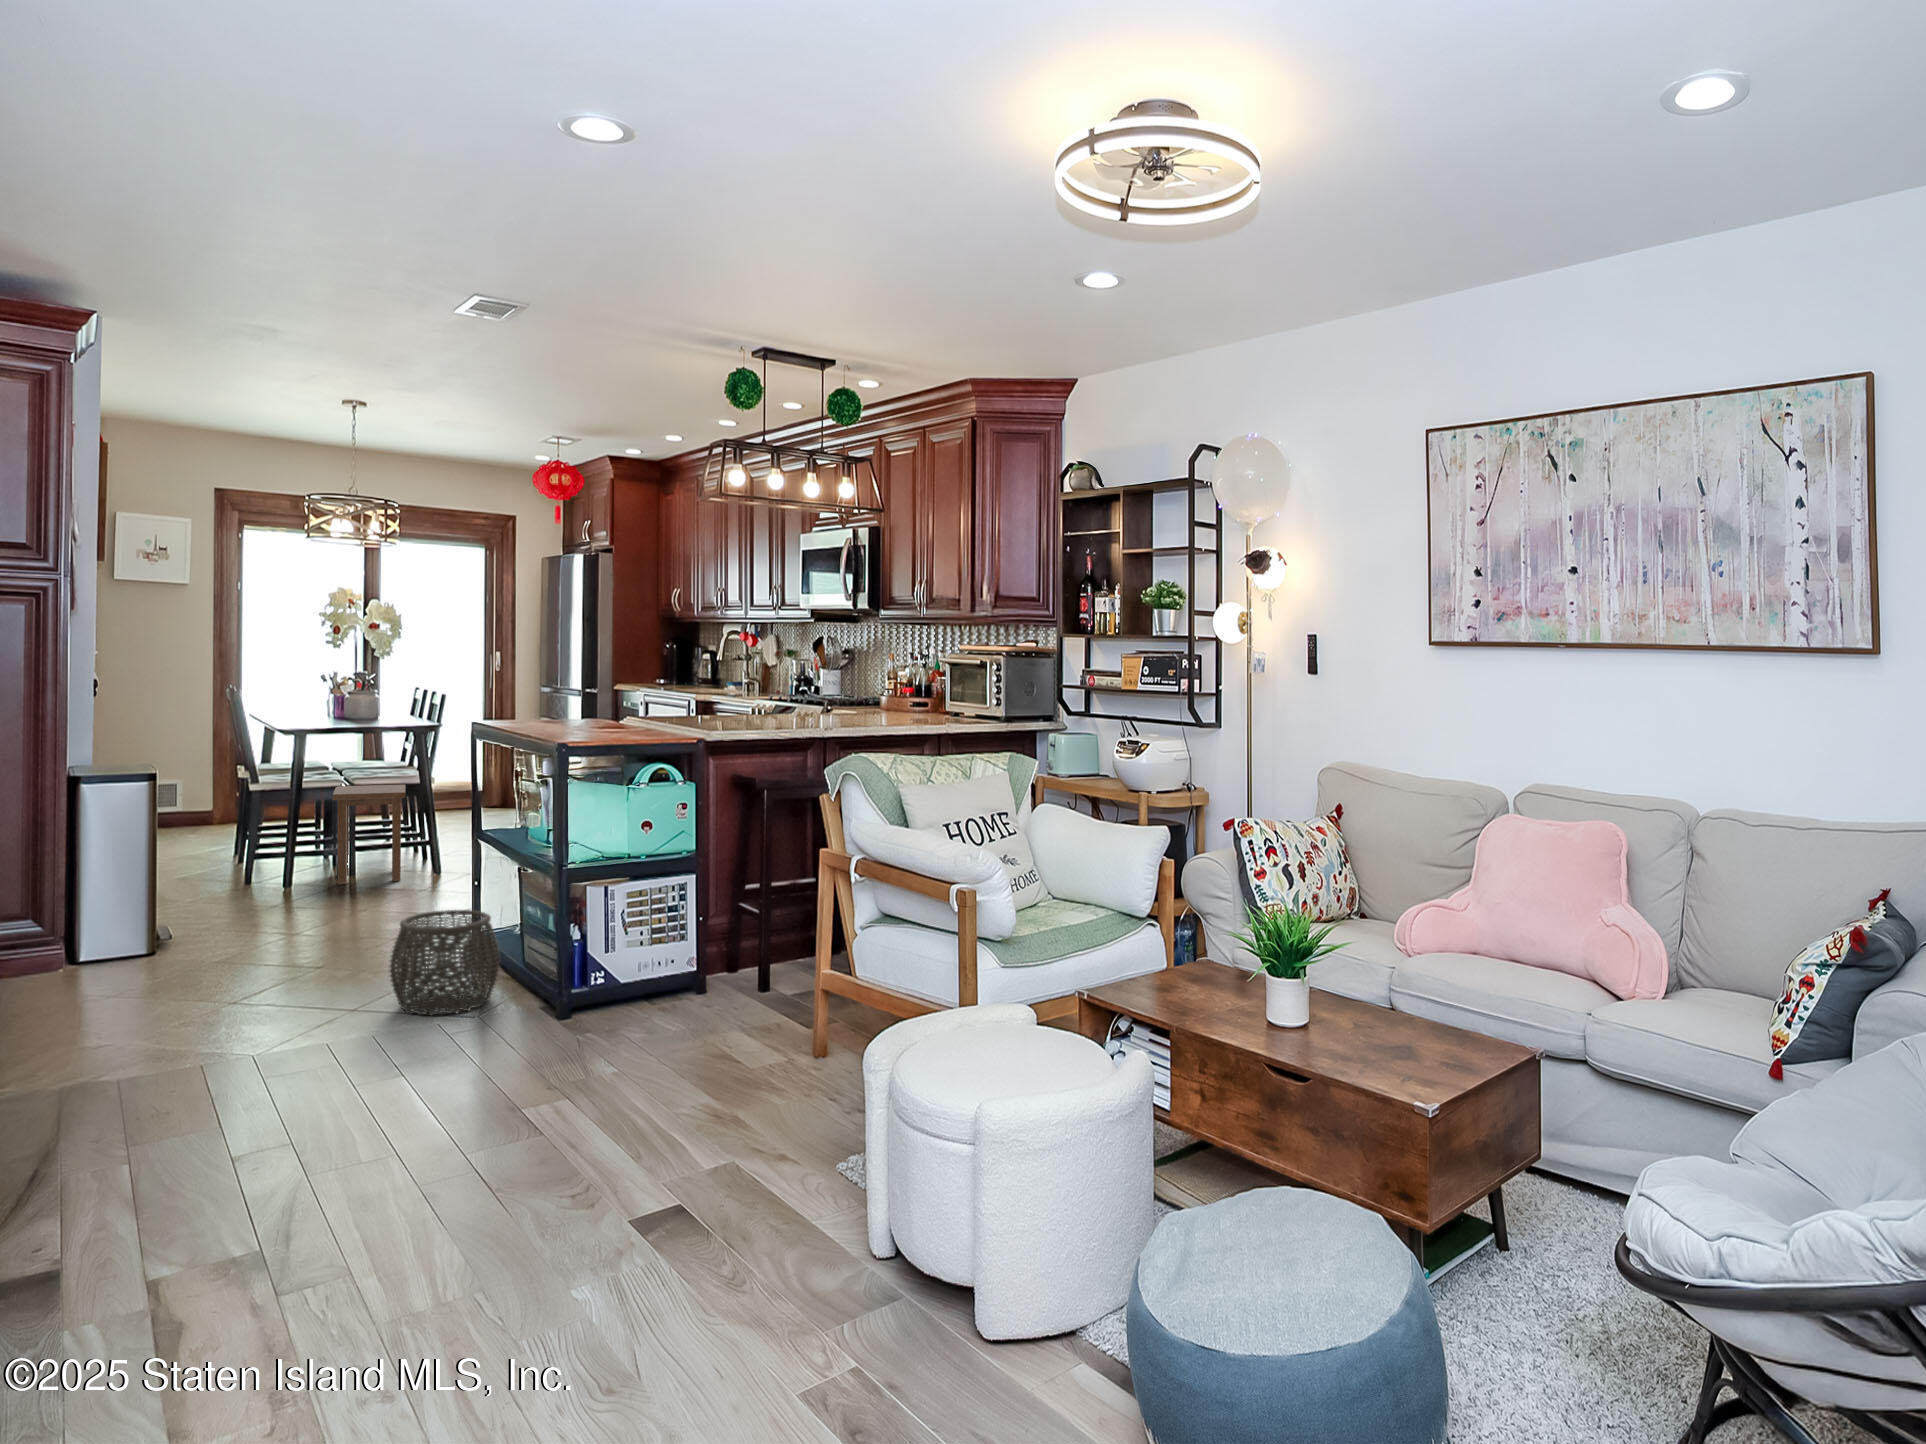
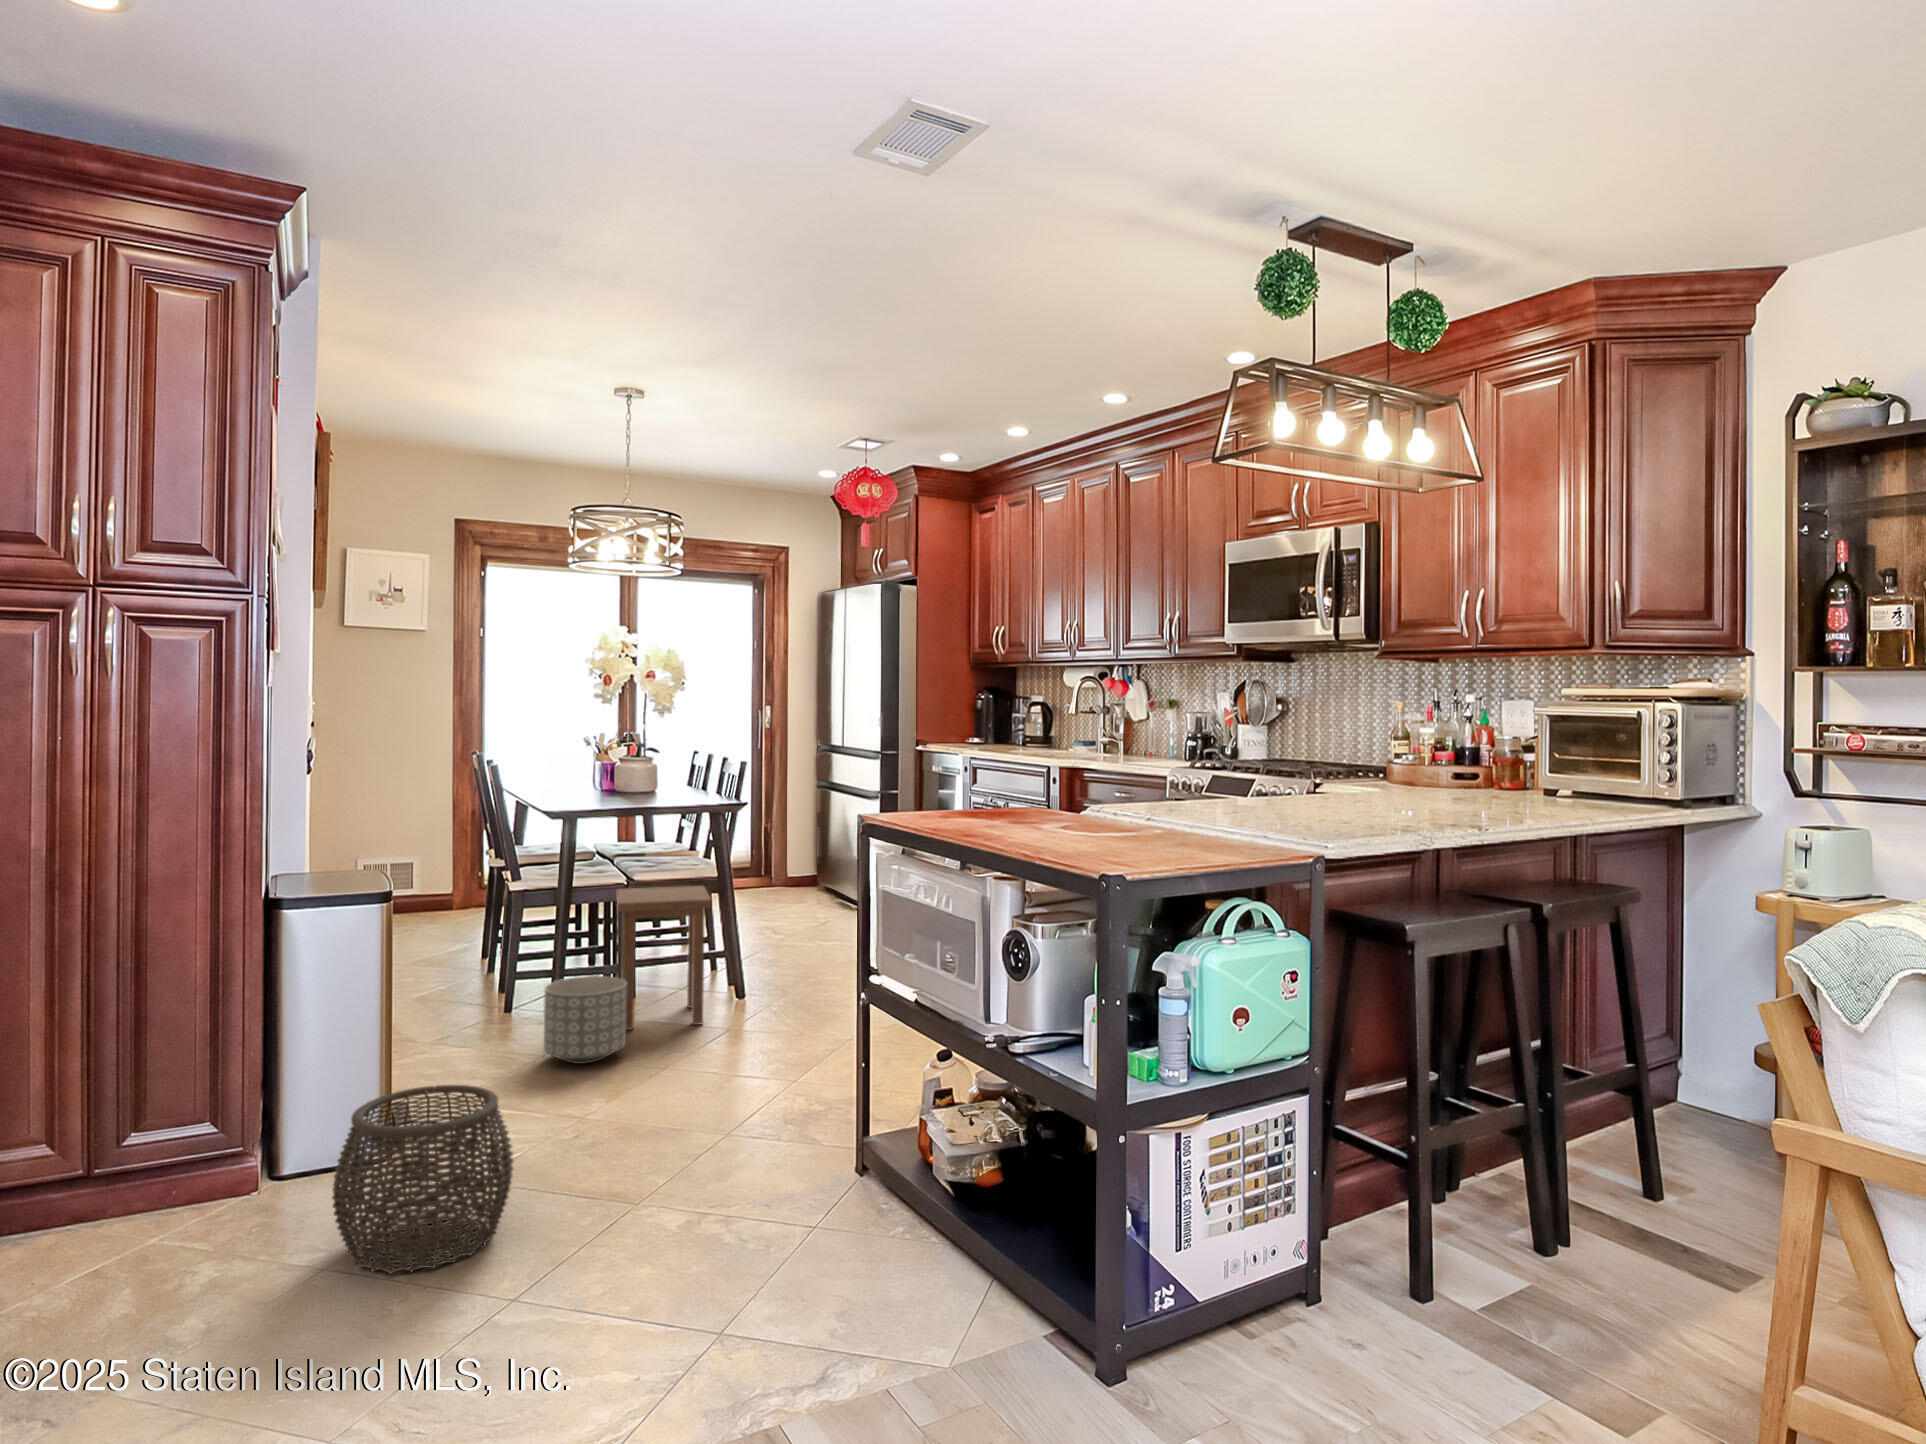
planter: none [274,844,336,901] -> present [544,976,626,1064]
woven basket: present [390,910,500,1015] -> present [332,1085,513,1273]

